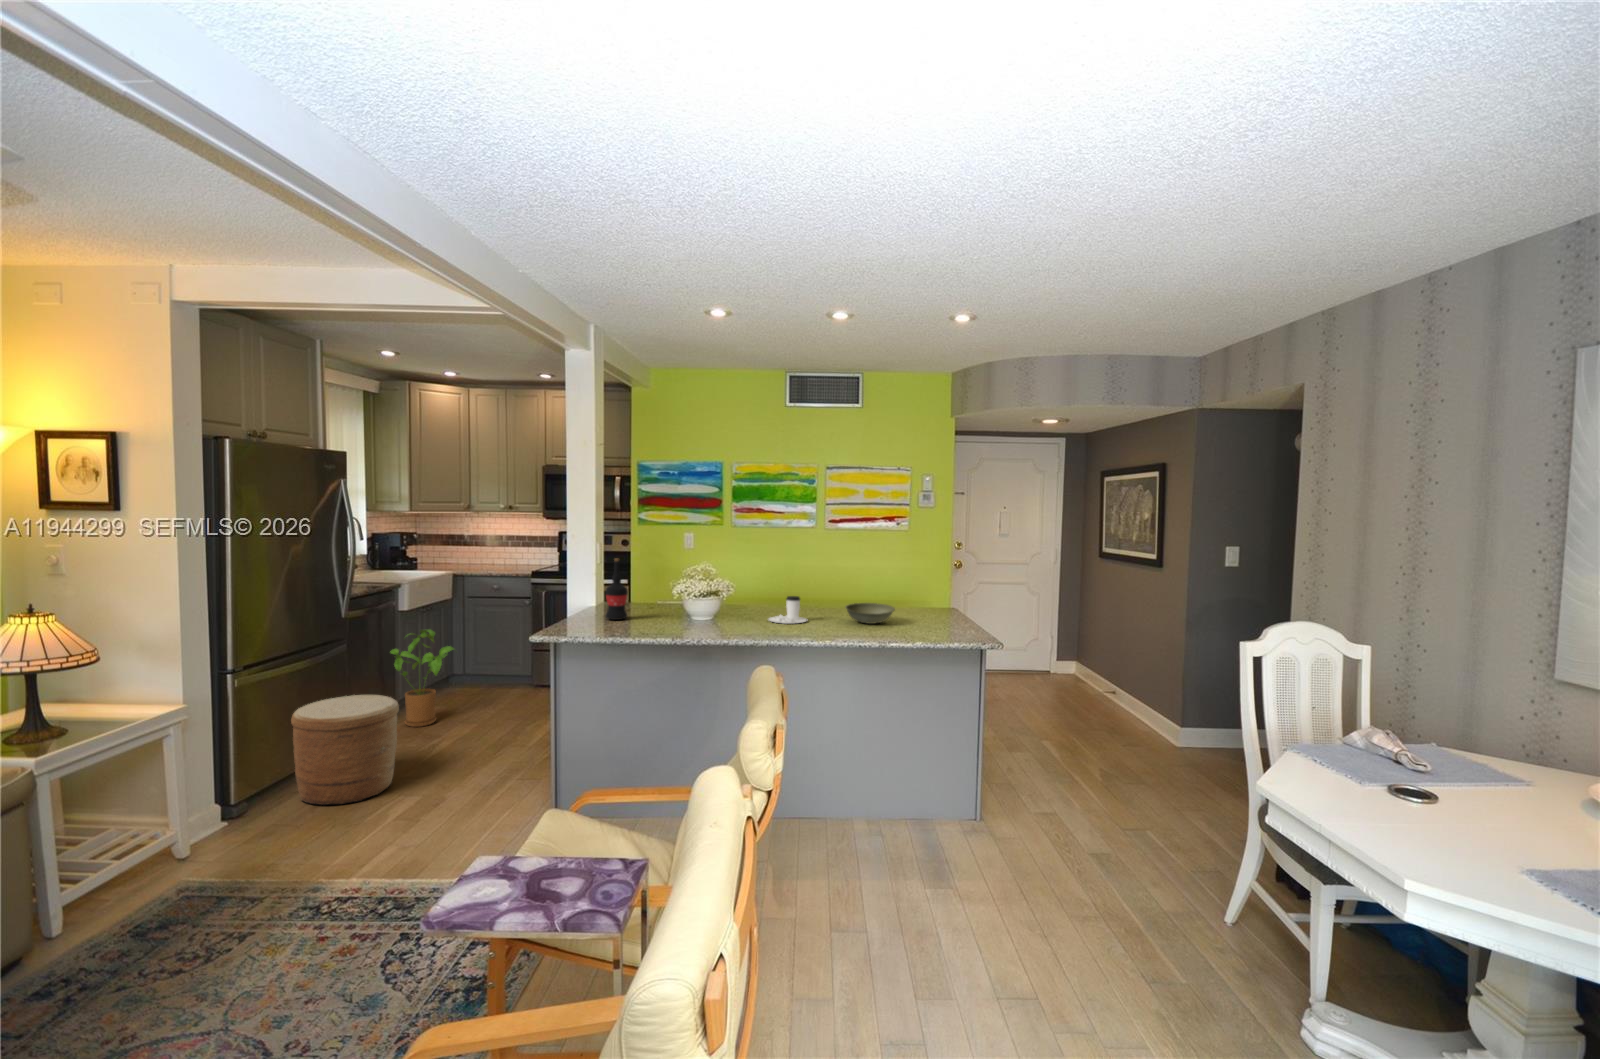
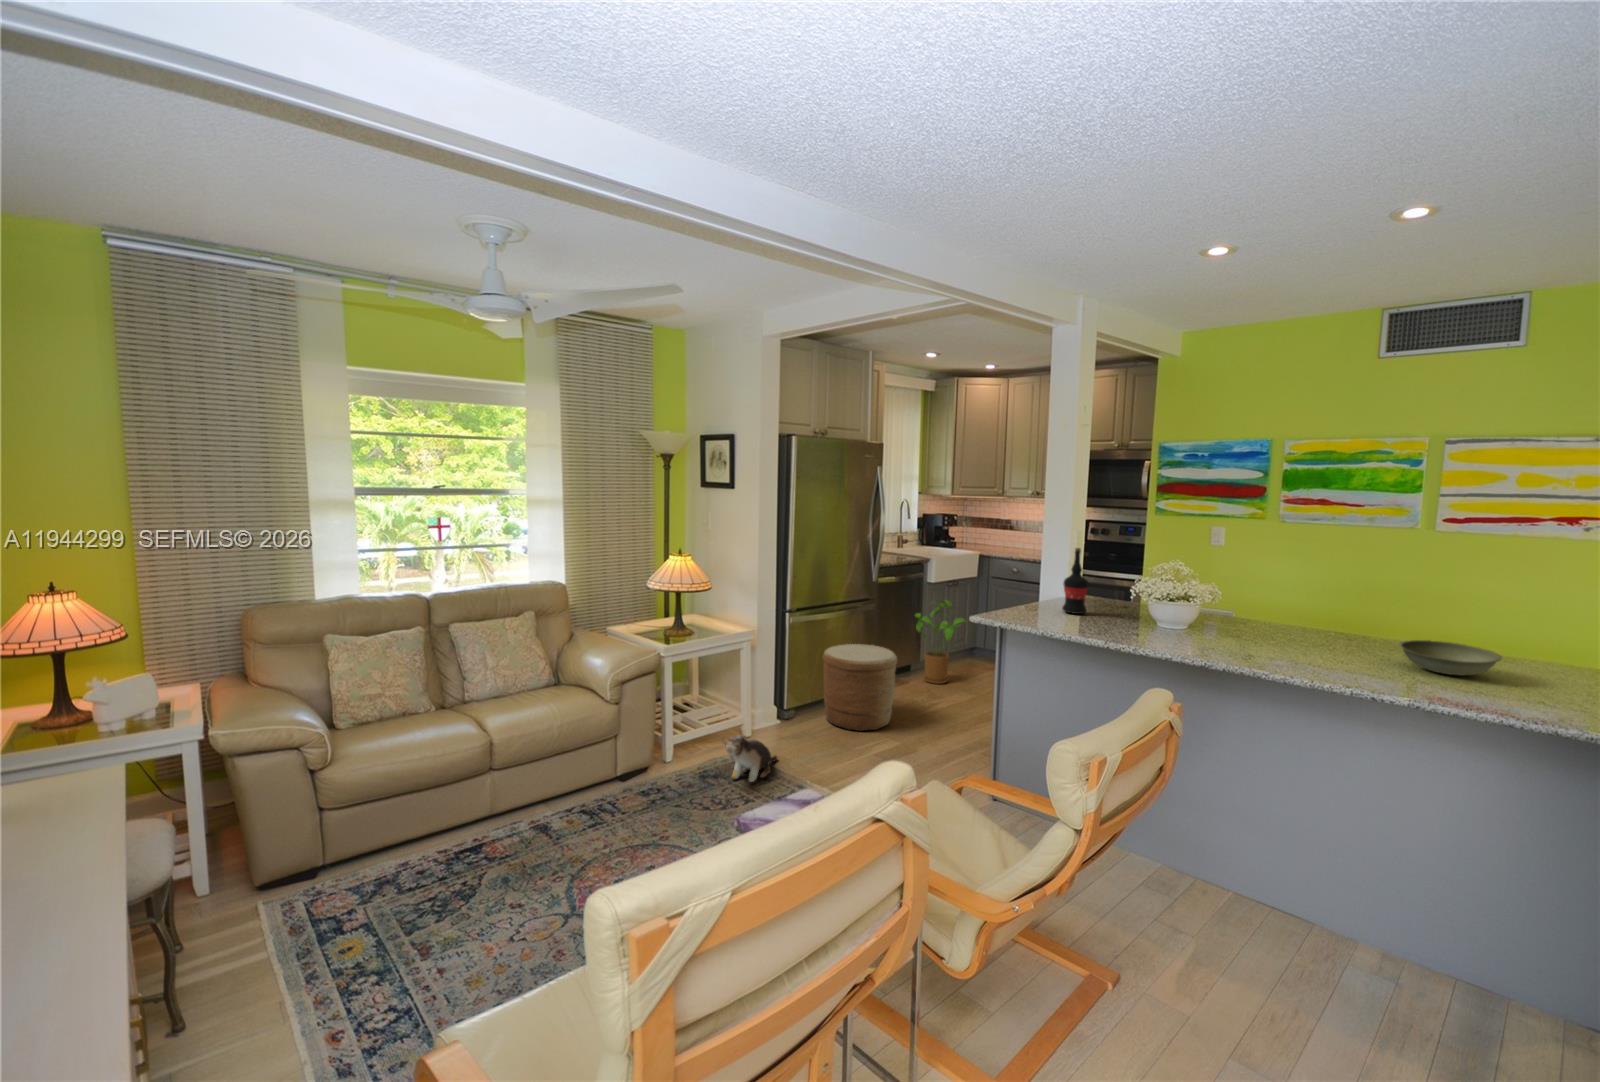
coffee cup: present [768,596,807,624] -> none [1266,615,1331,653]
plush toy: none [181,850,259,917] -> present [721,734,777,782]

